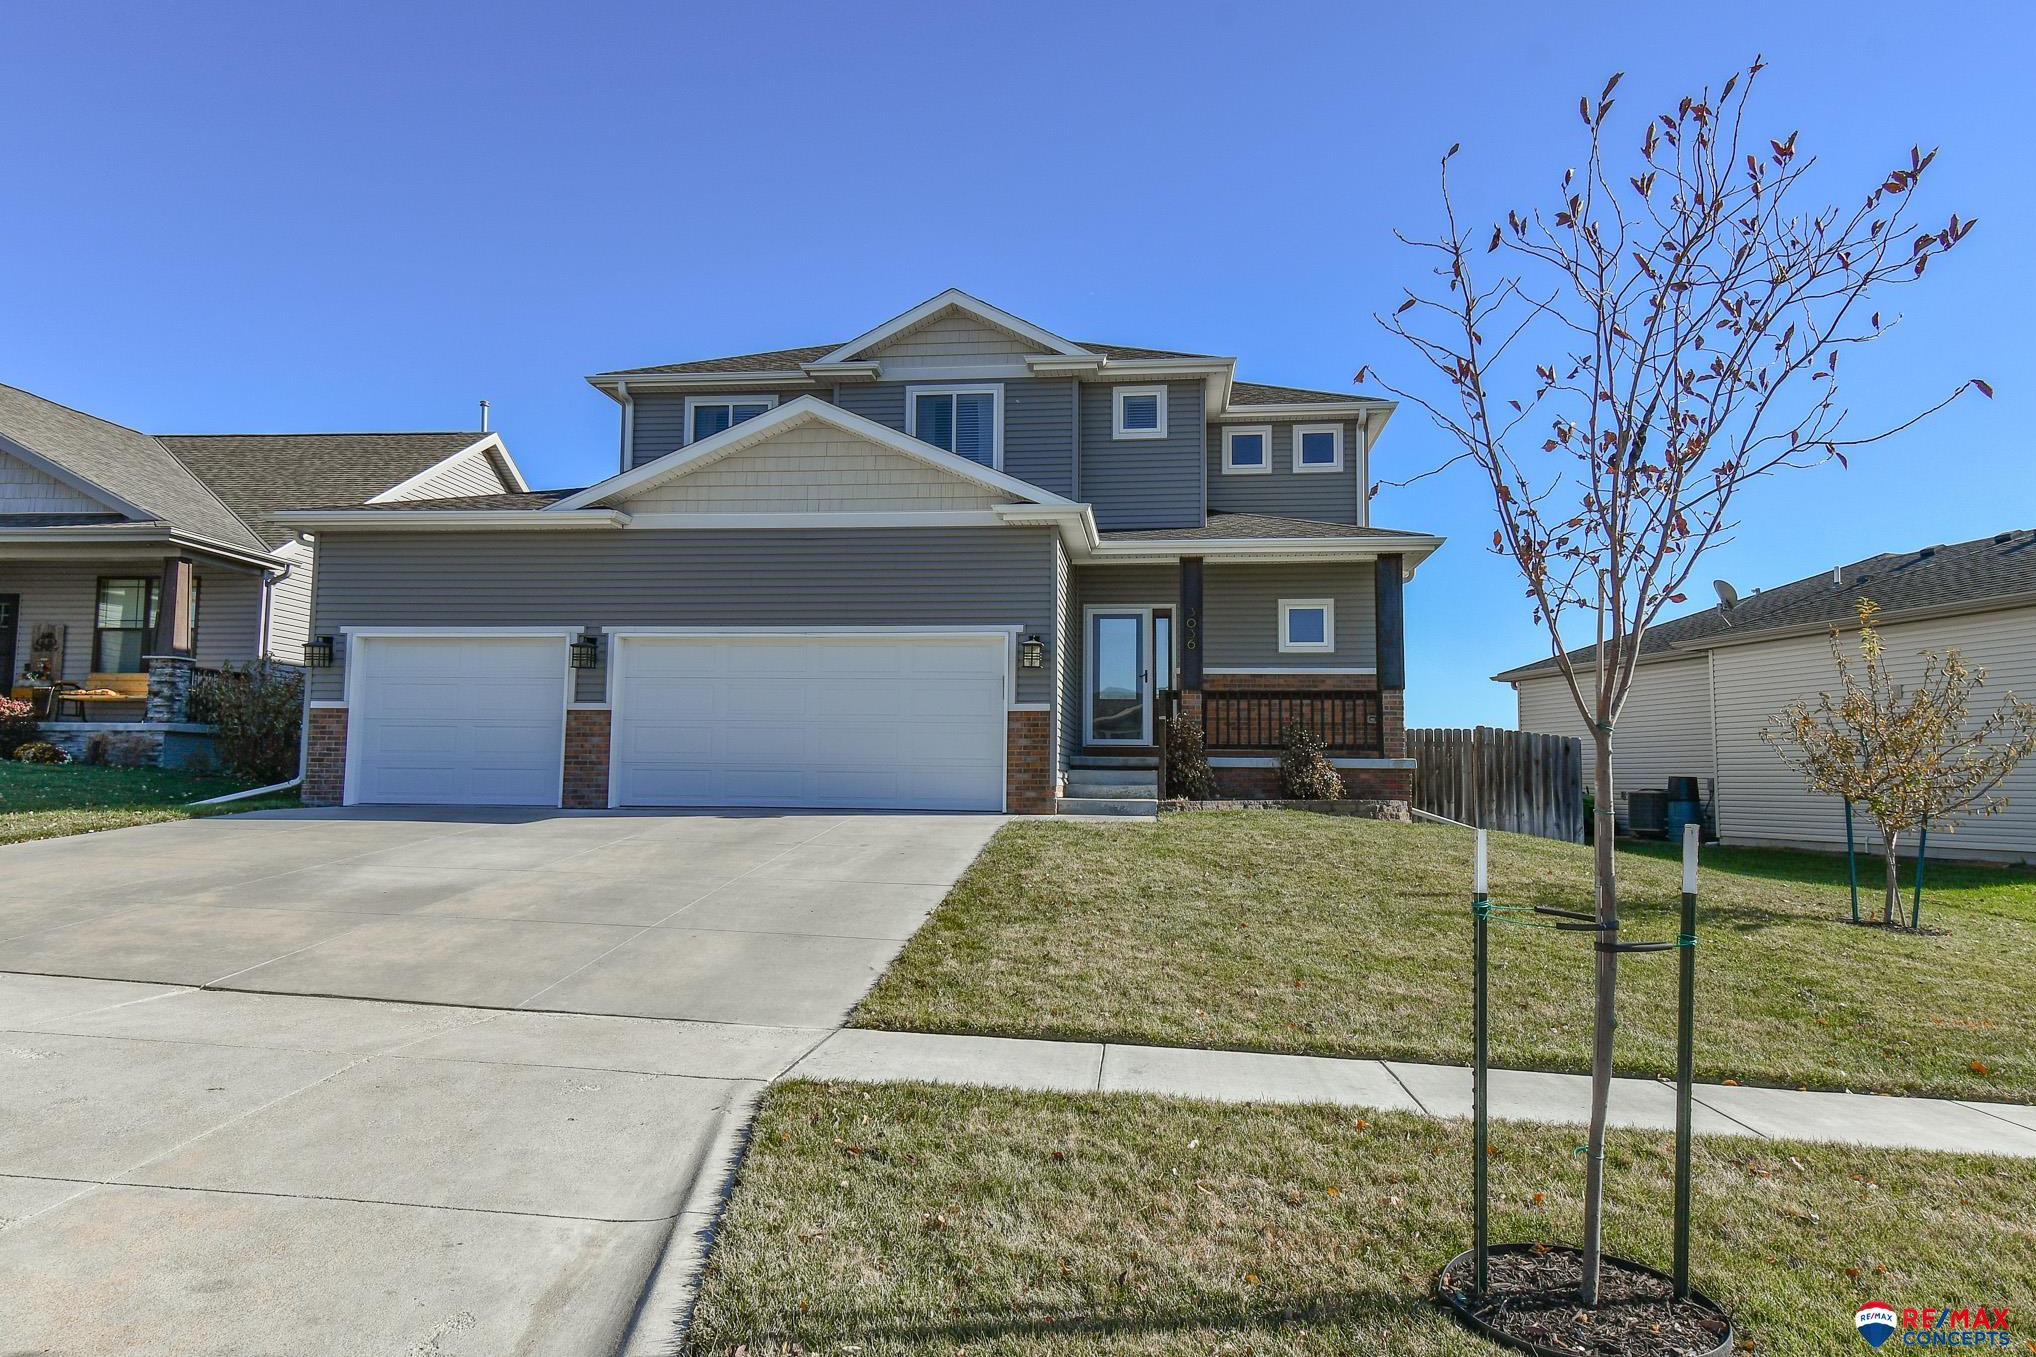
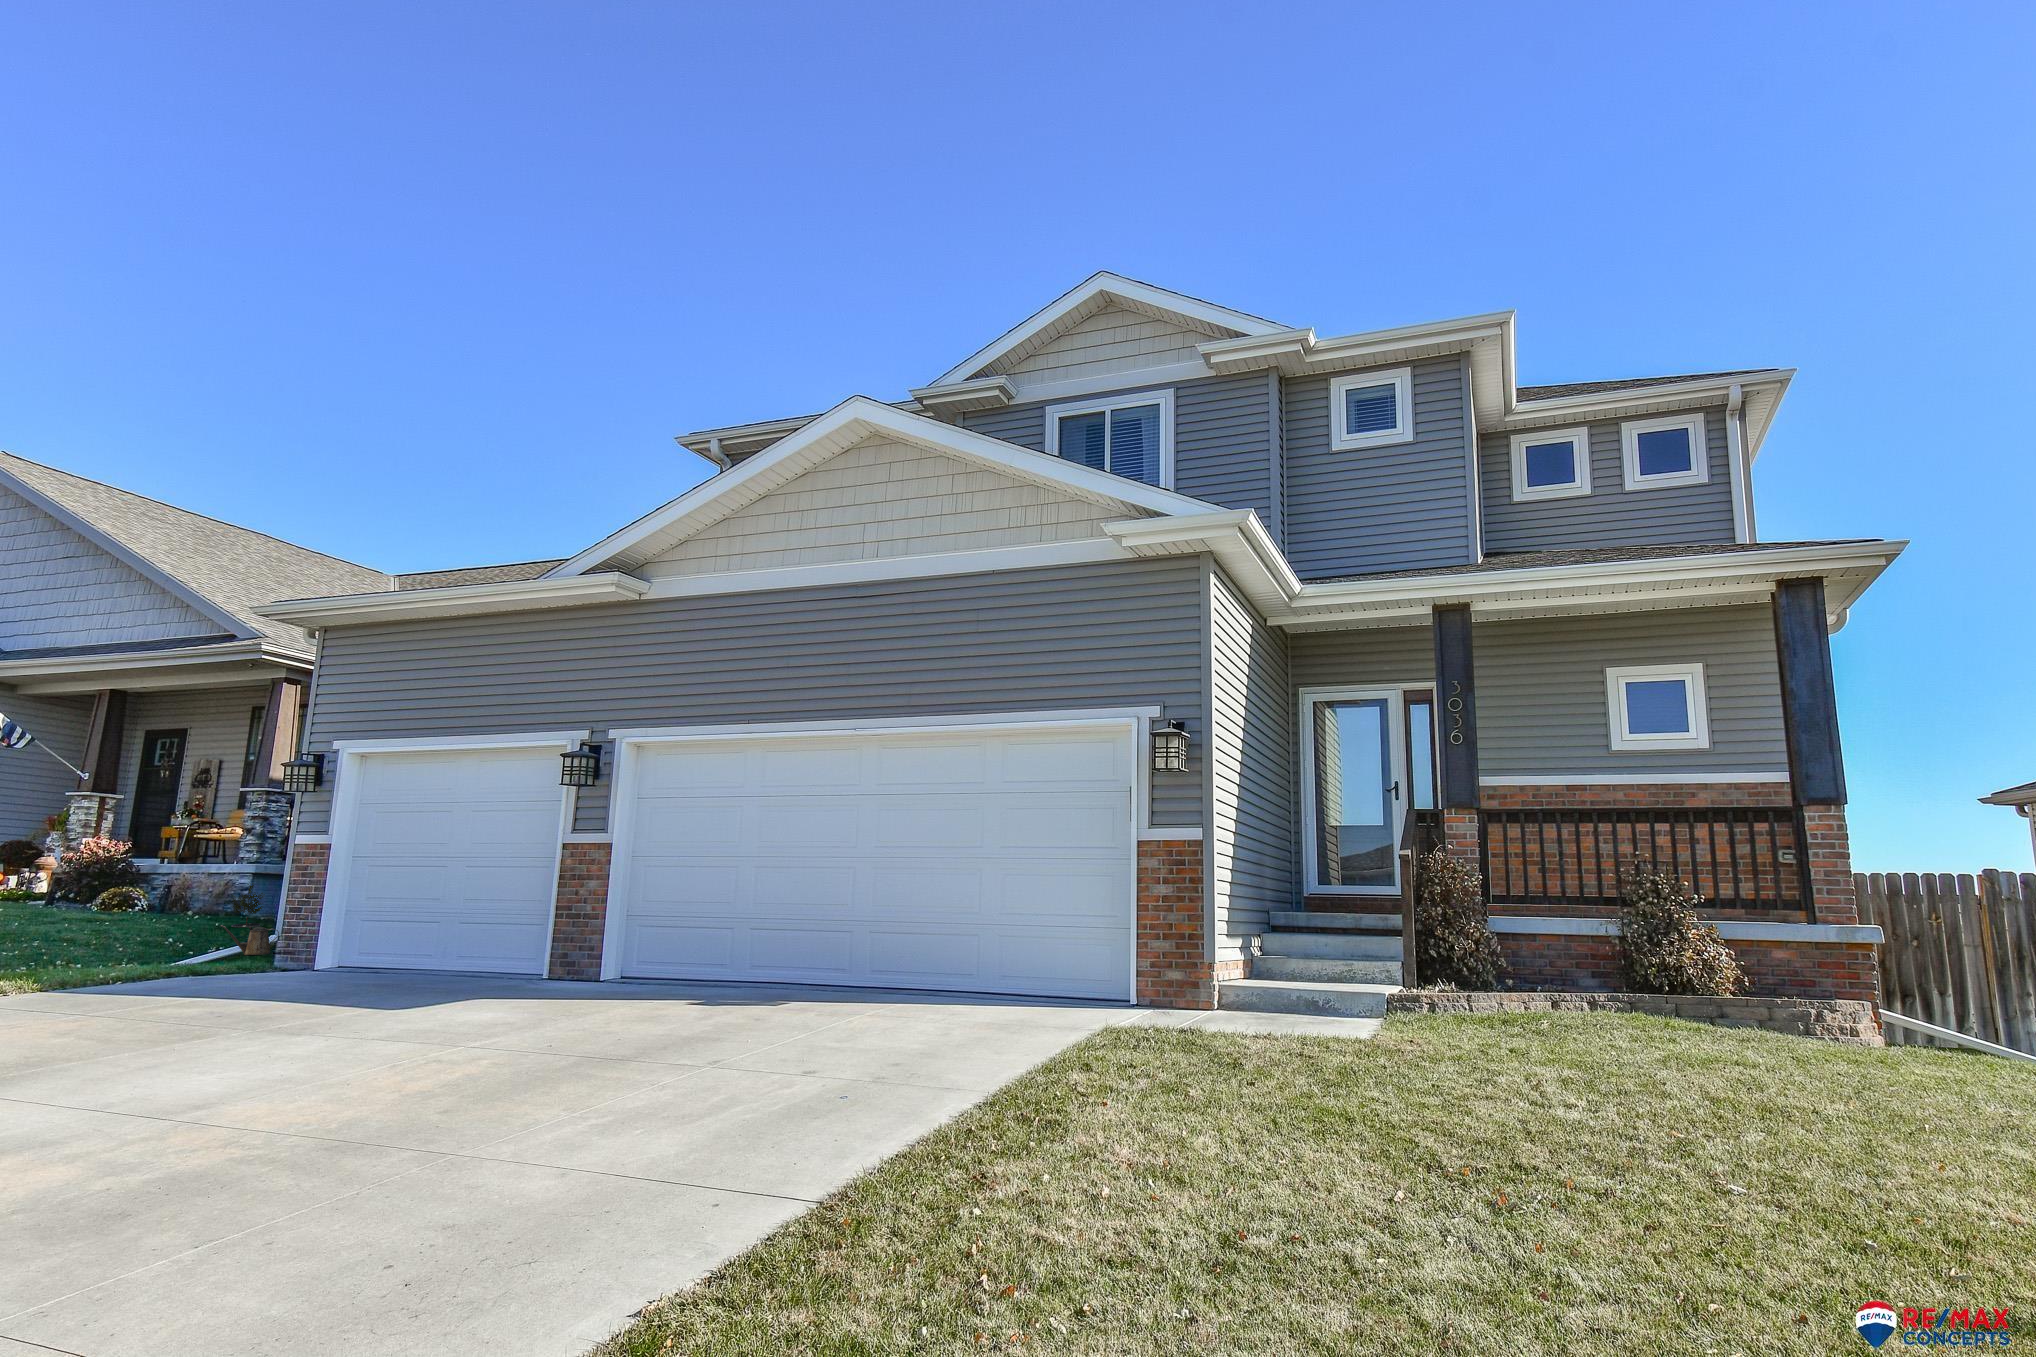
watering can: none [259,776,305,799] -> present [221,925,279,955]

